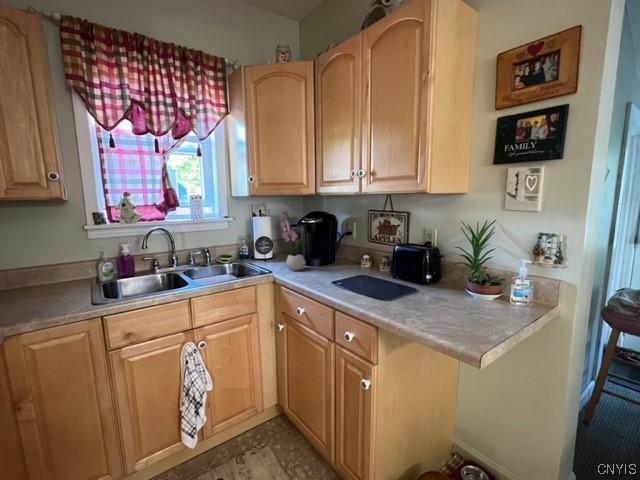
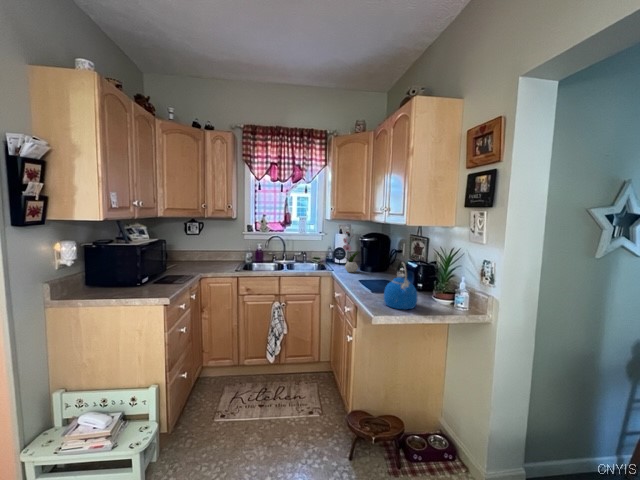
kettle: none [424,248,490,324] -> present [384,261,417,309]

